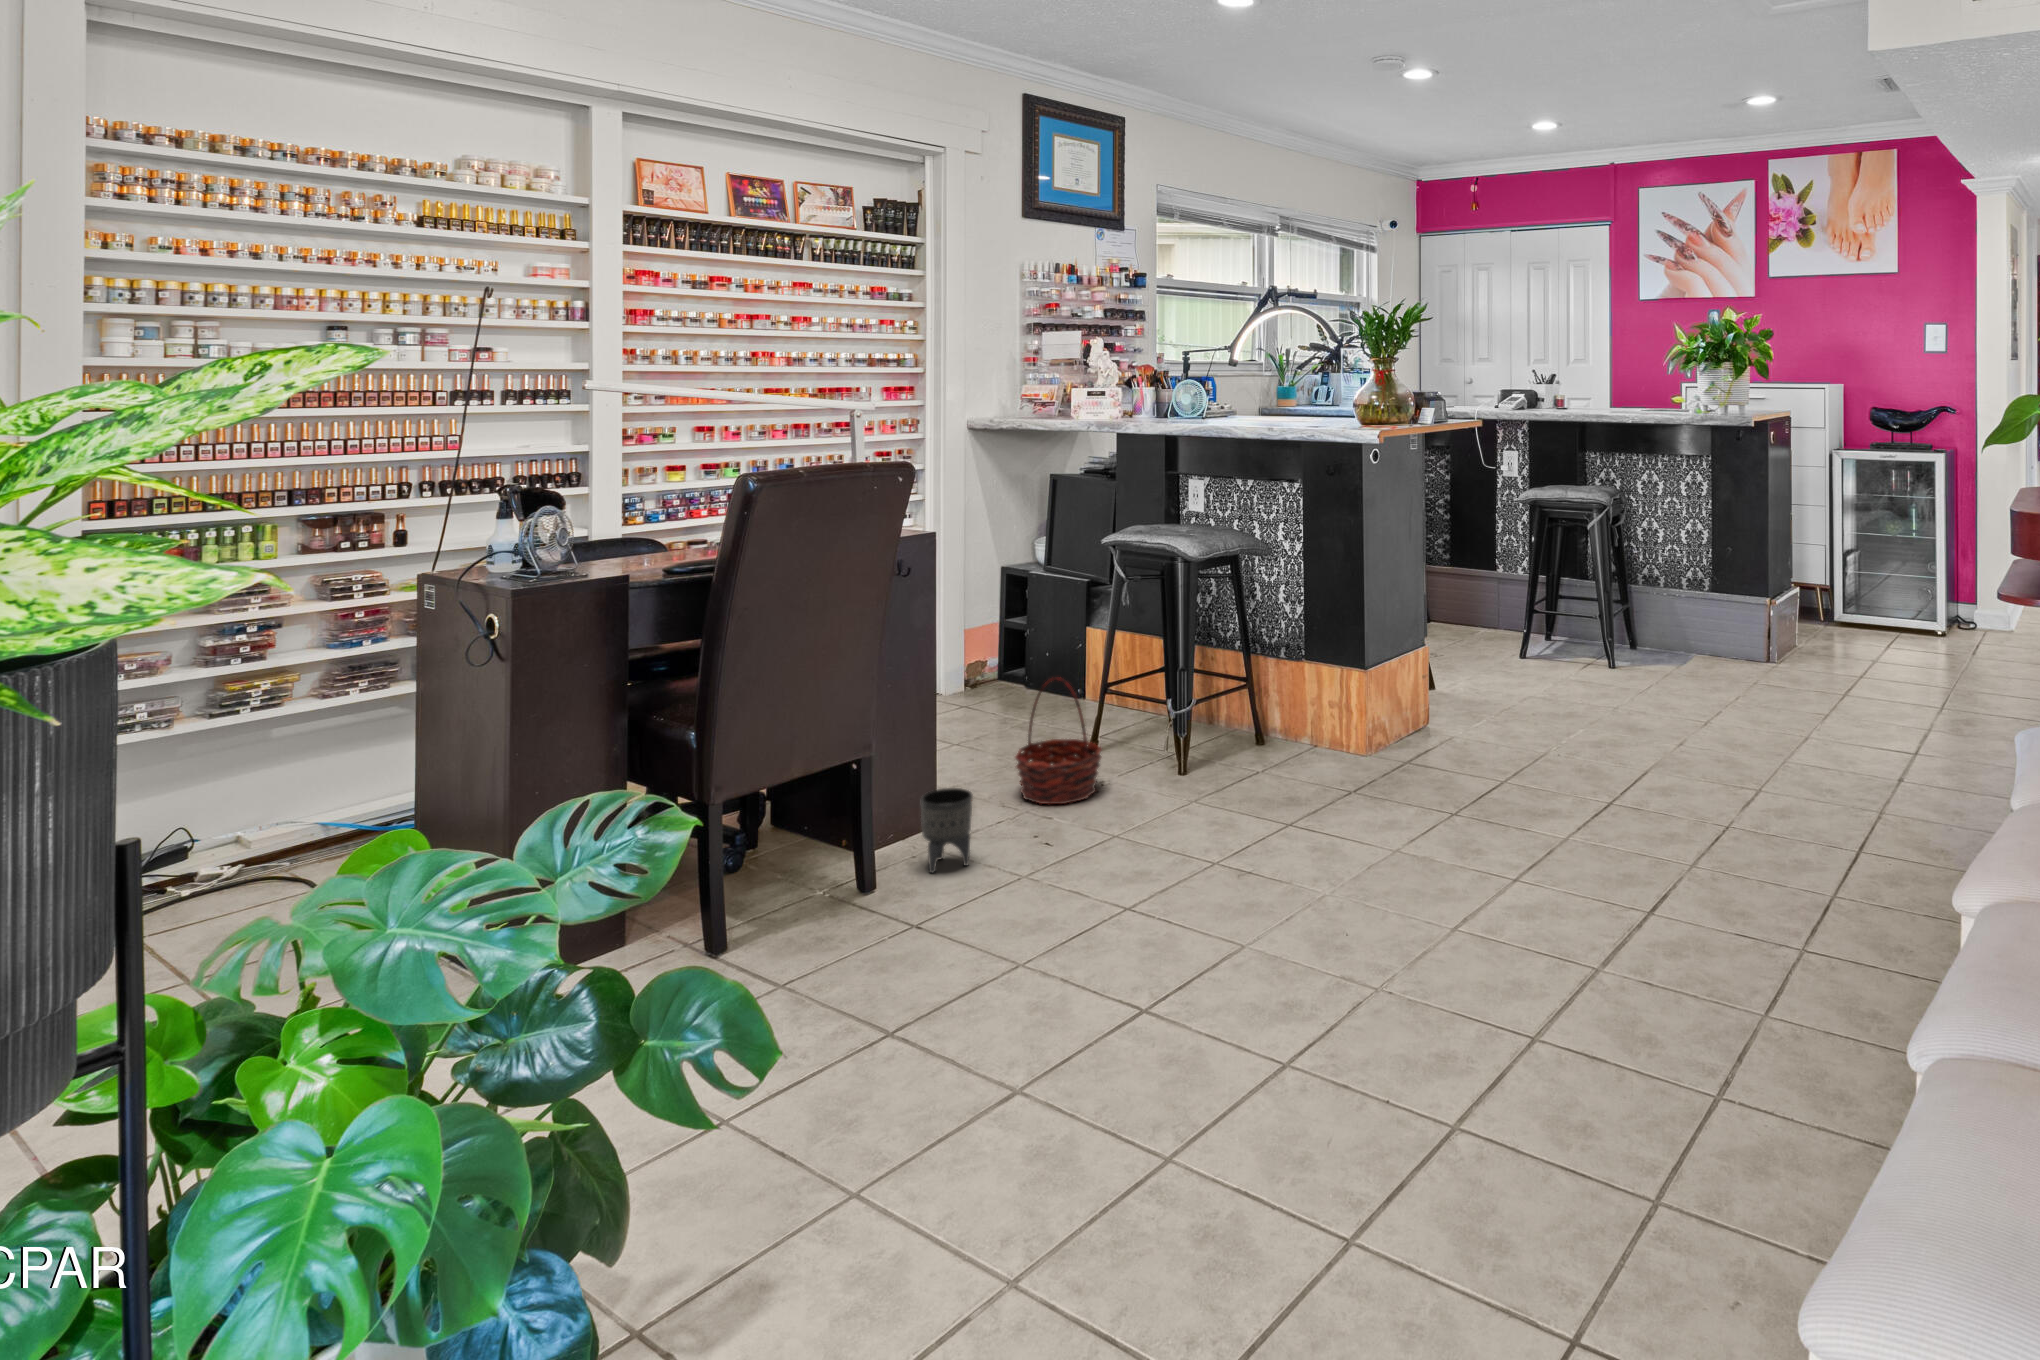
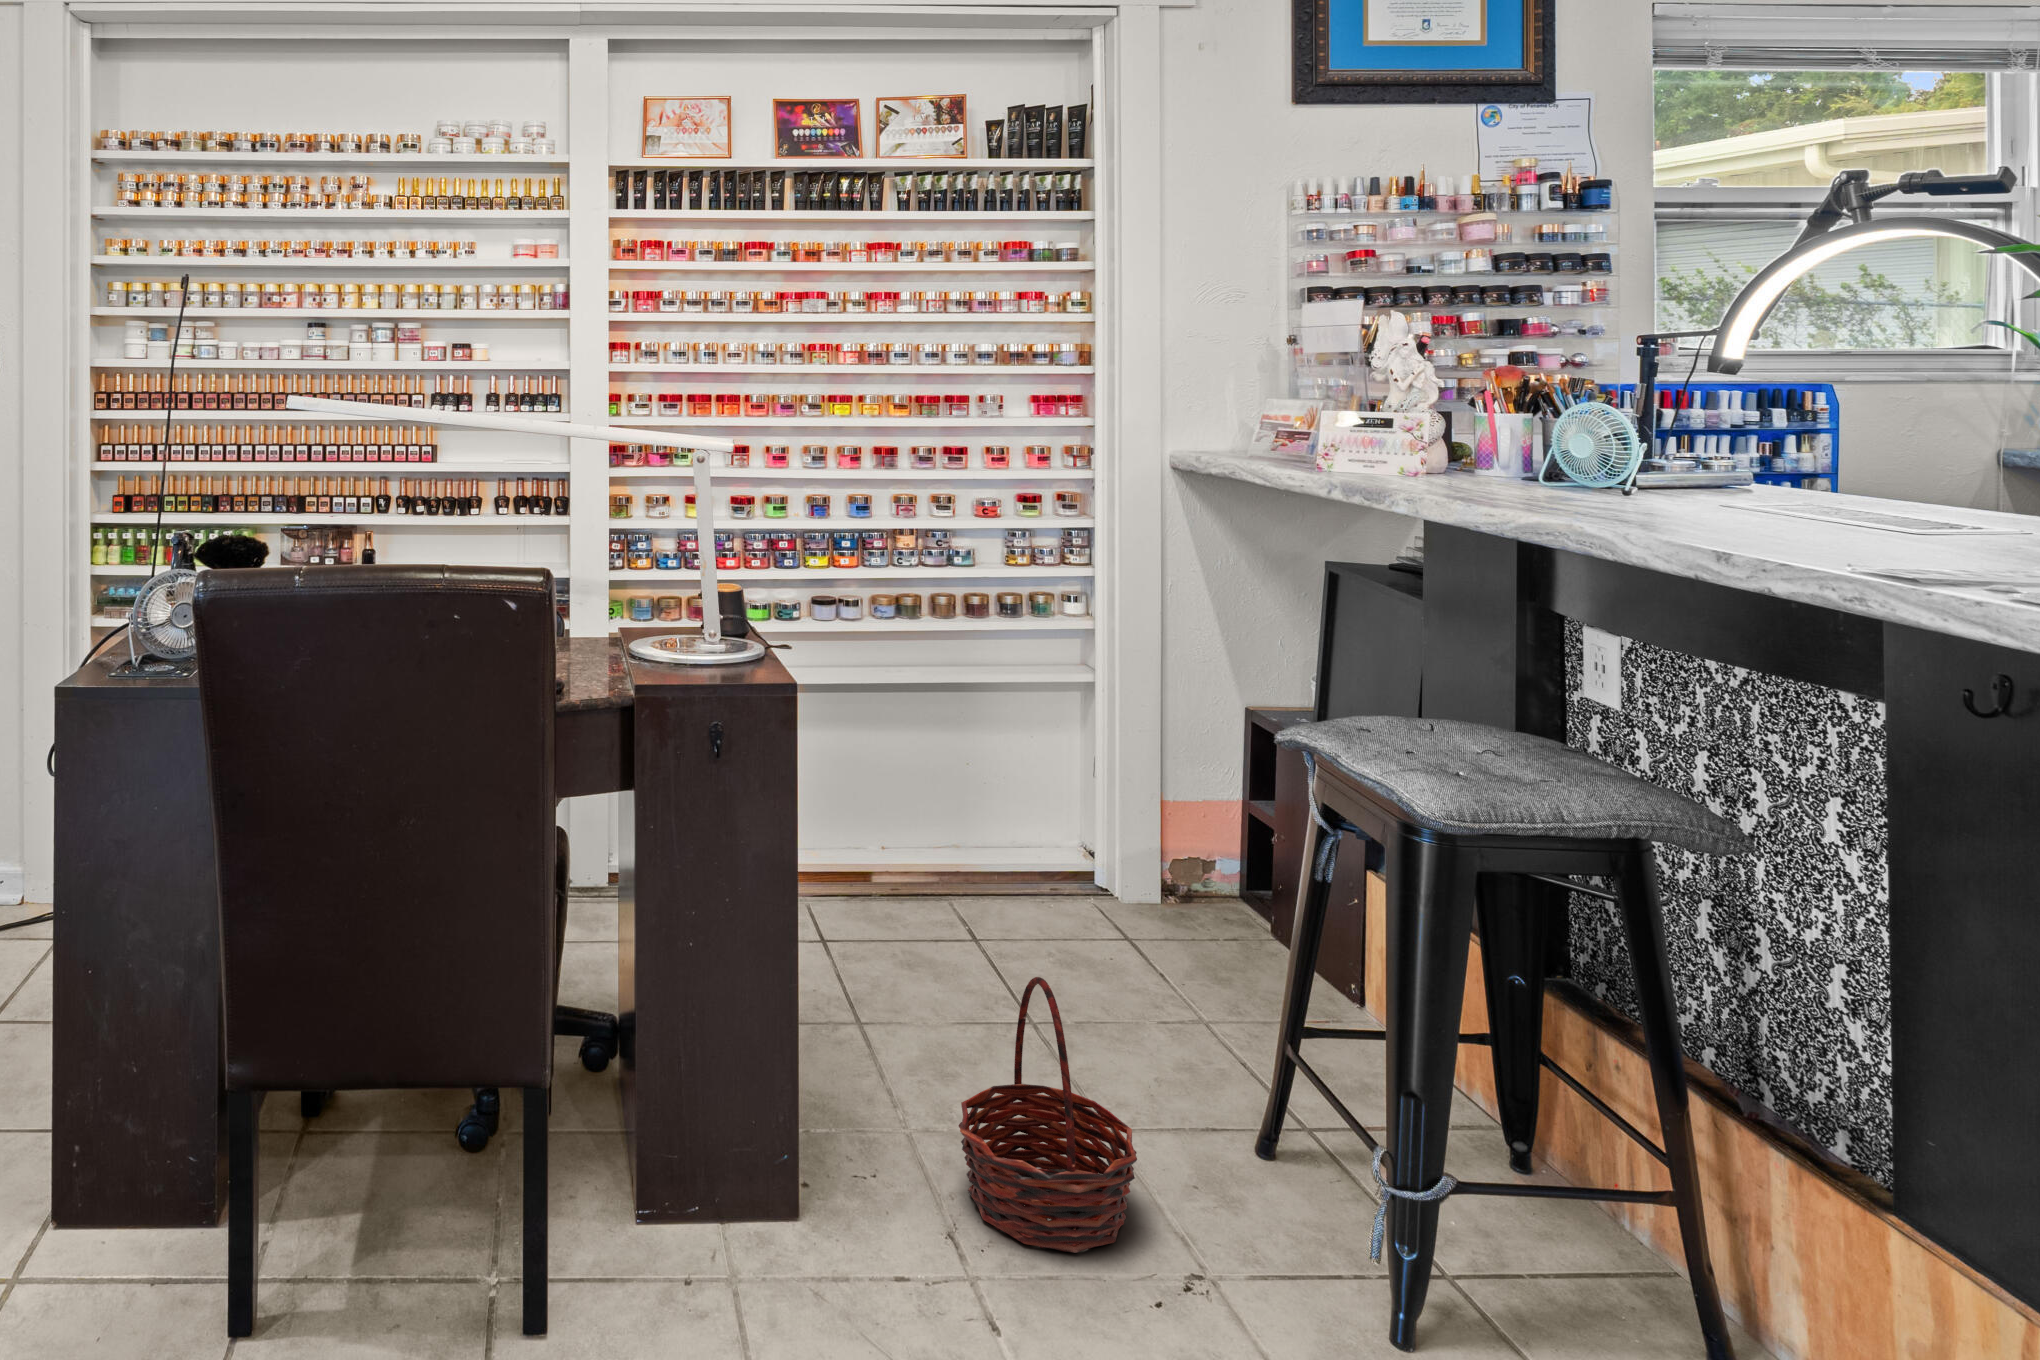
planter: present [921,788,973,873] -> none [642,1128,734,1301]

